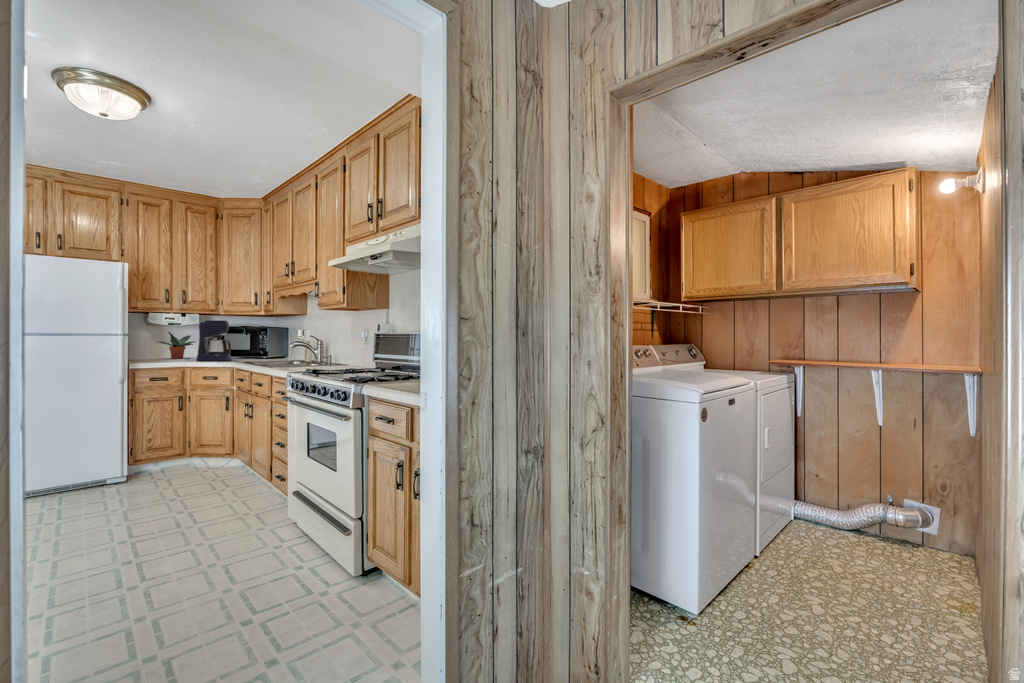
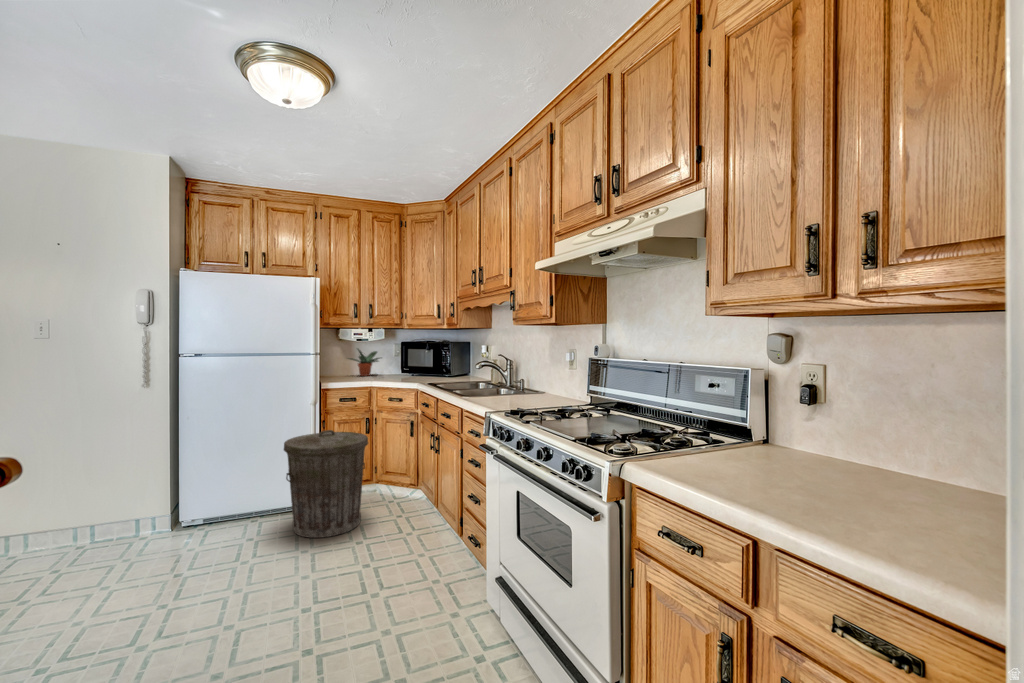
coffee maker: present [196,320,232,361] -> none [382,336,417,381]
trash can: none [89,403,181,500] -> present [284,430,368,538]

